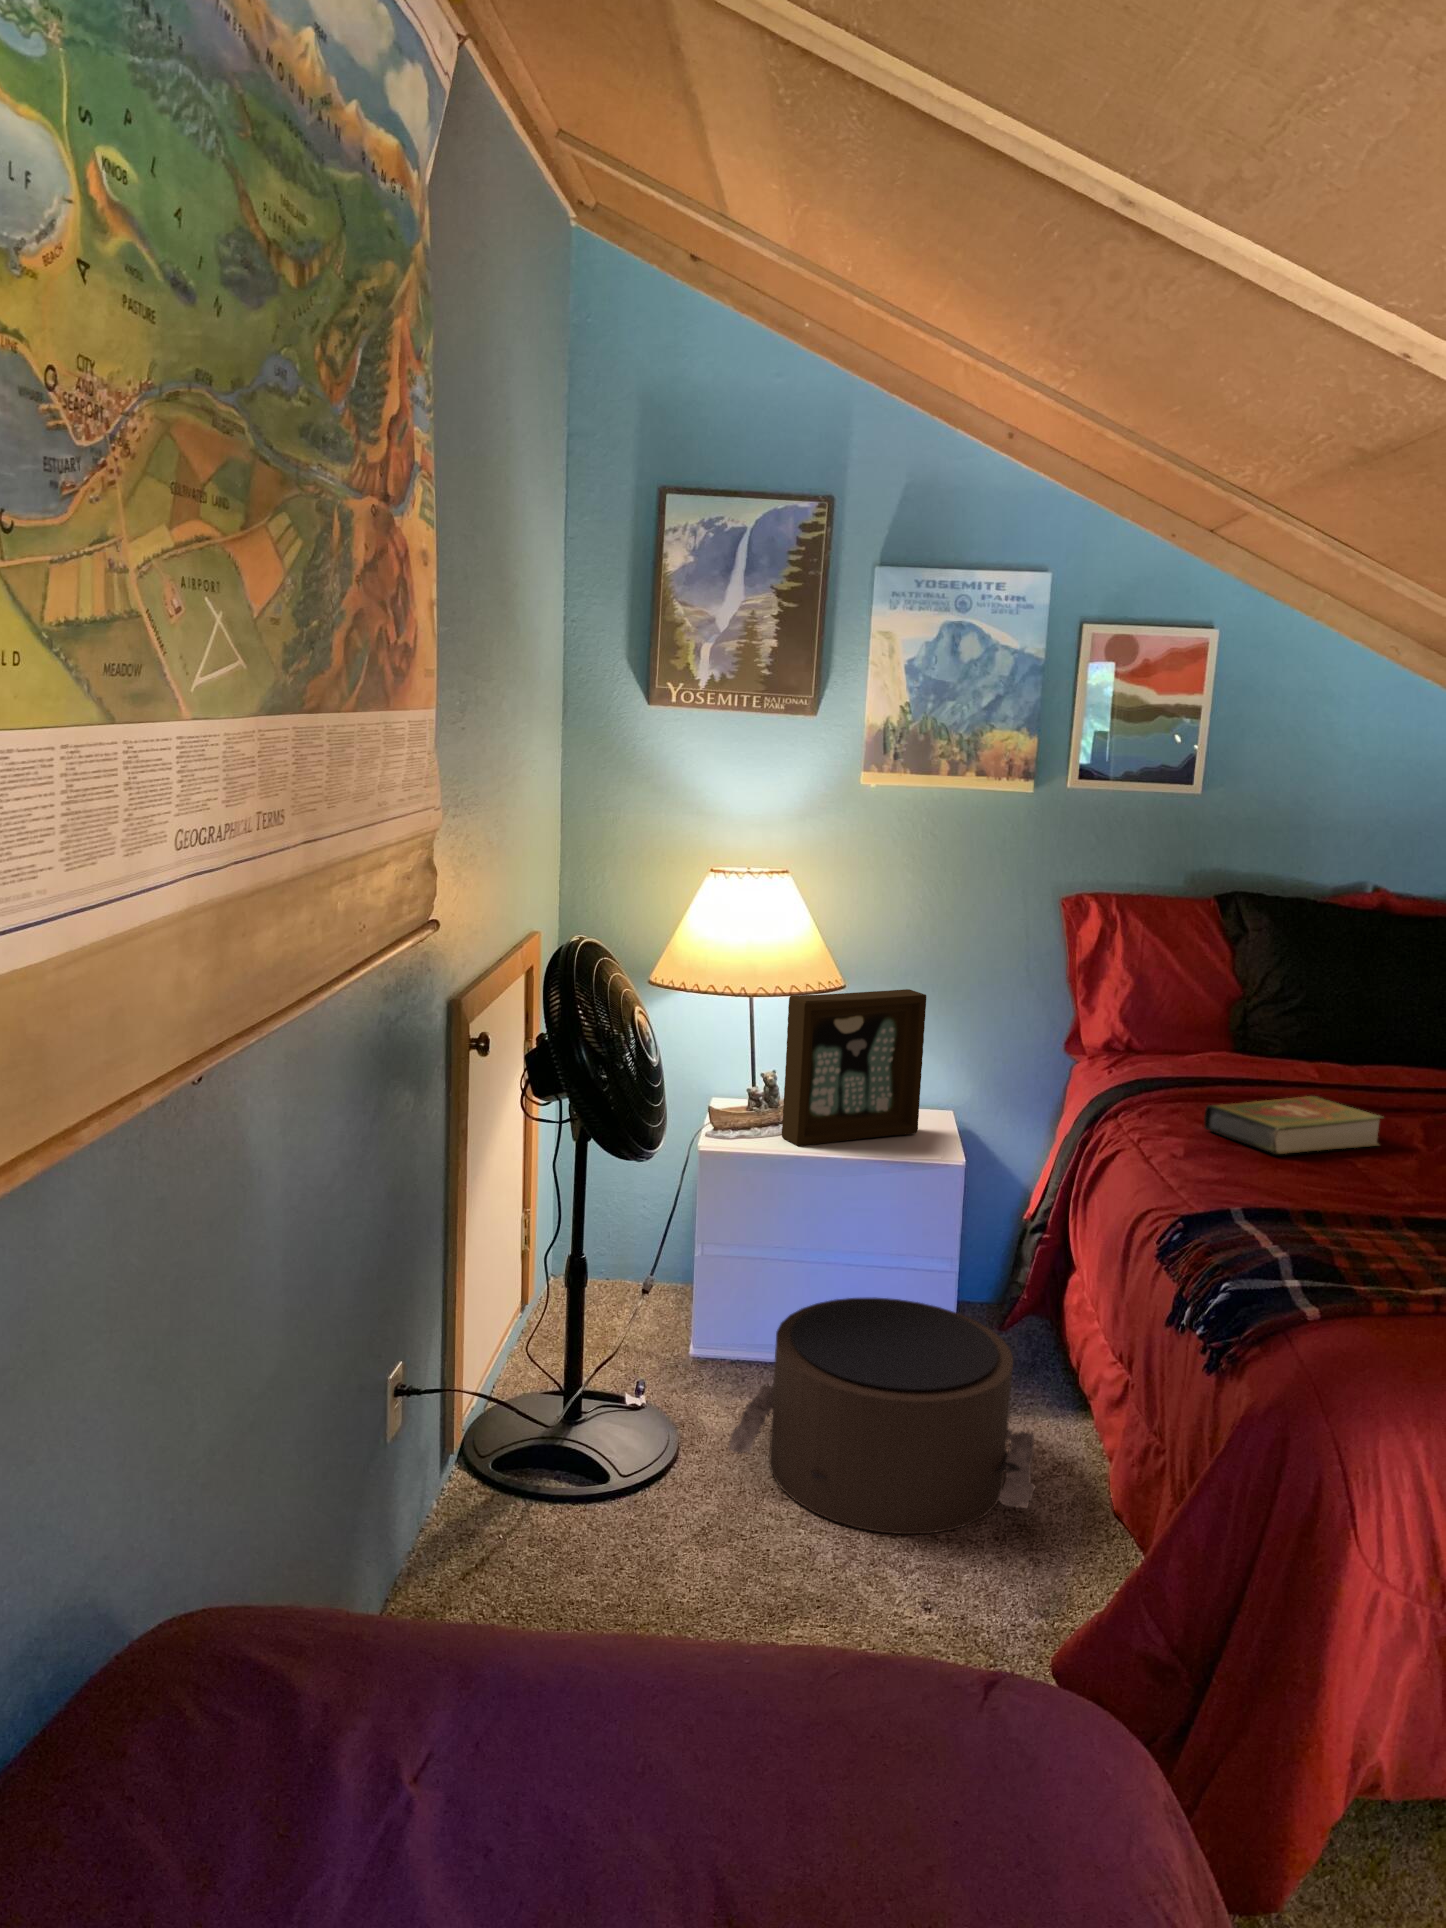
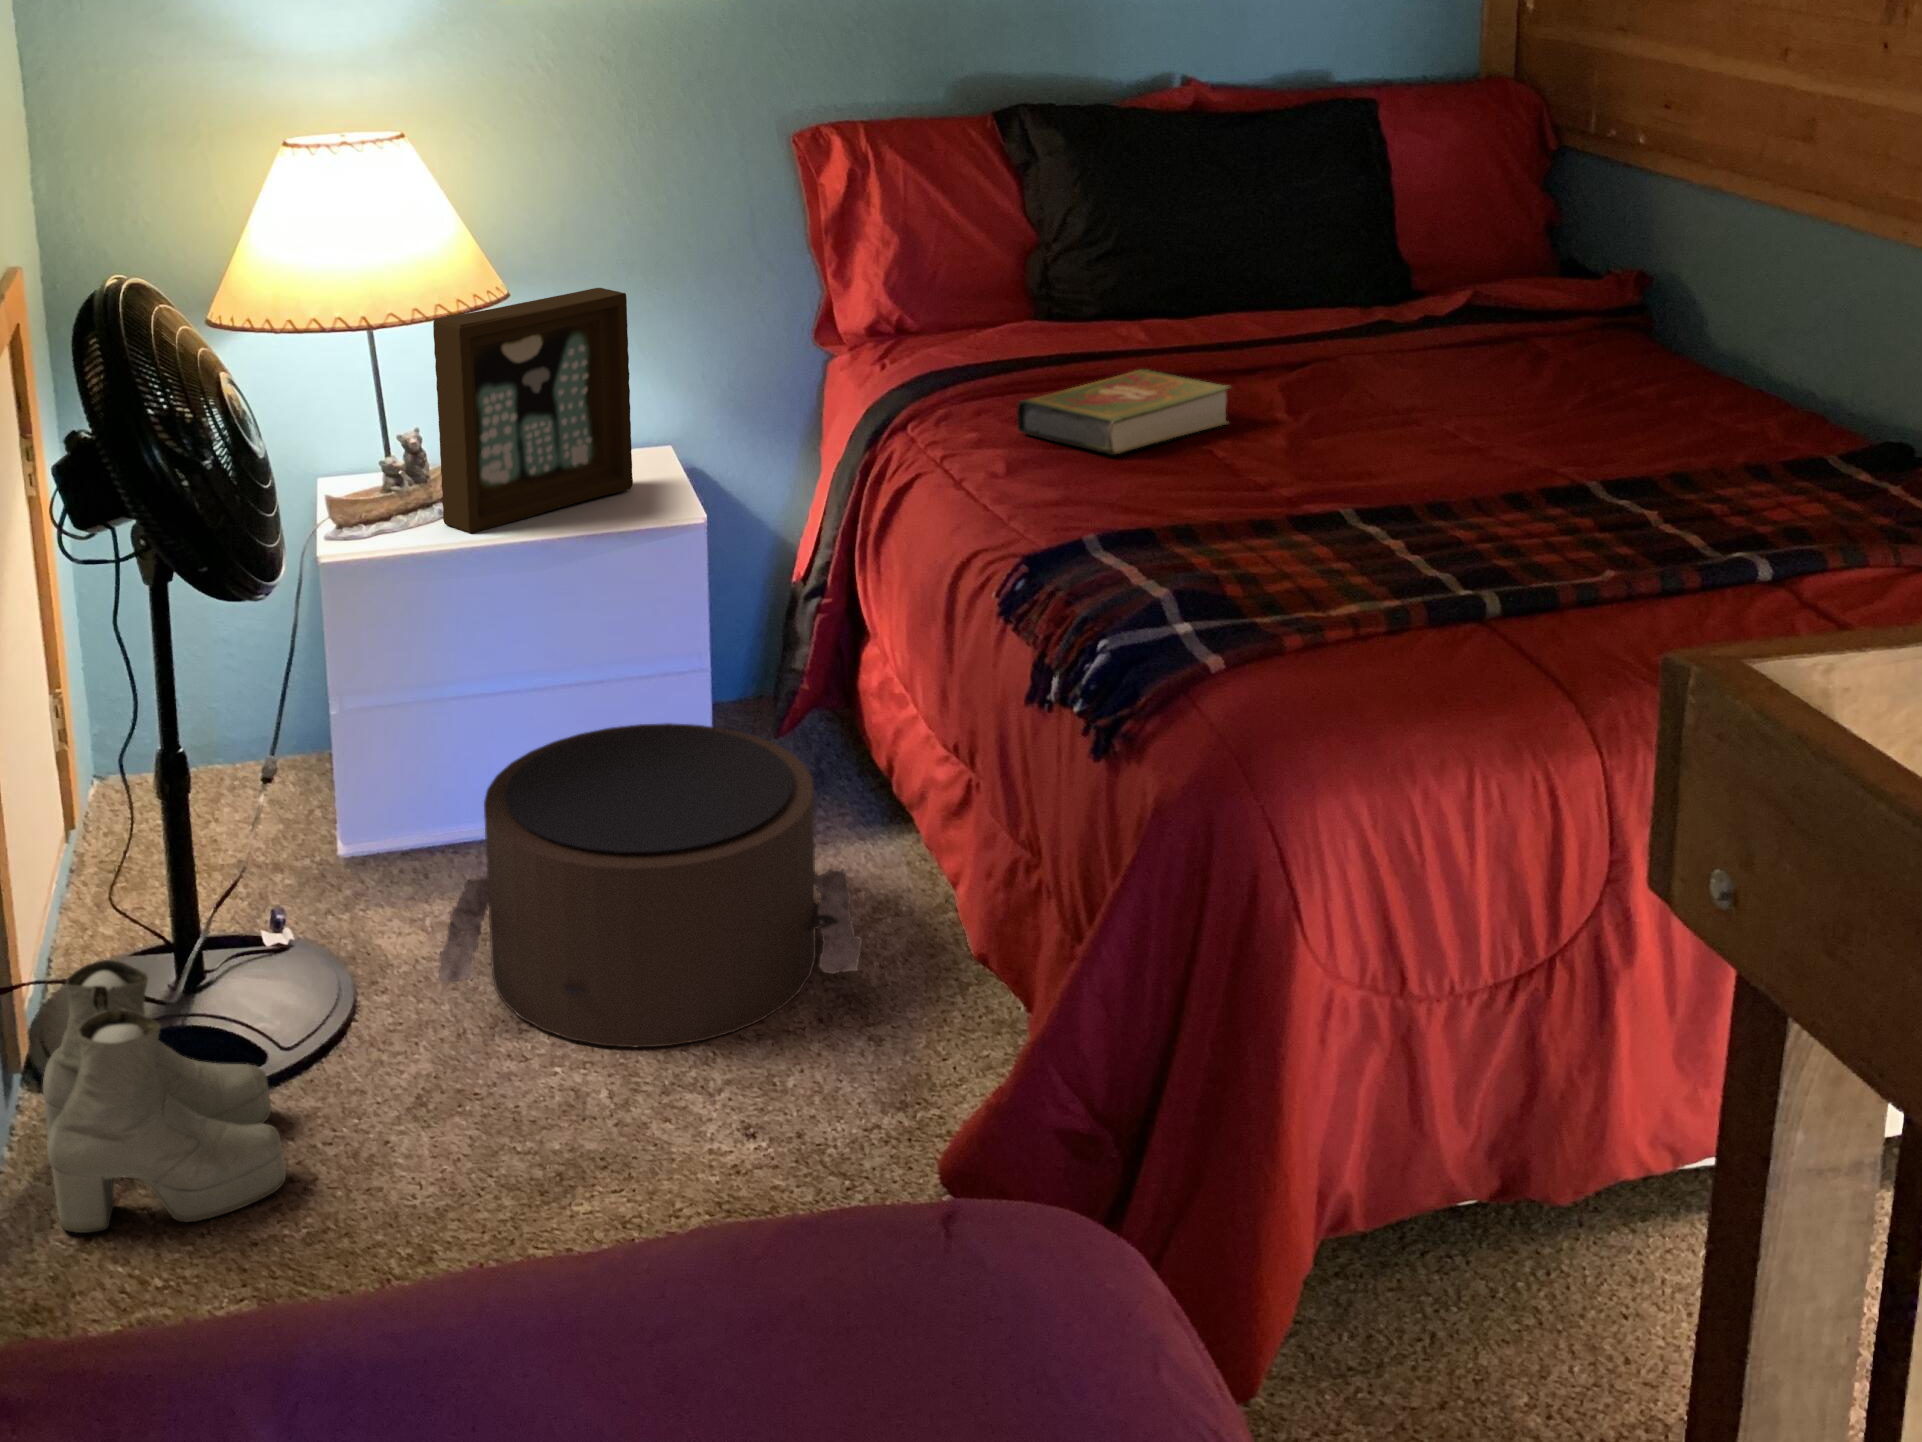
boots: none [455,1385,604,1574] -> present [43,960,286,1233]

